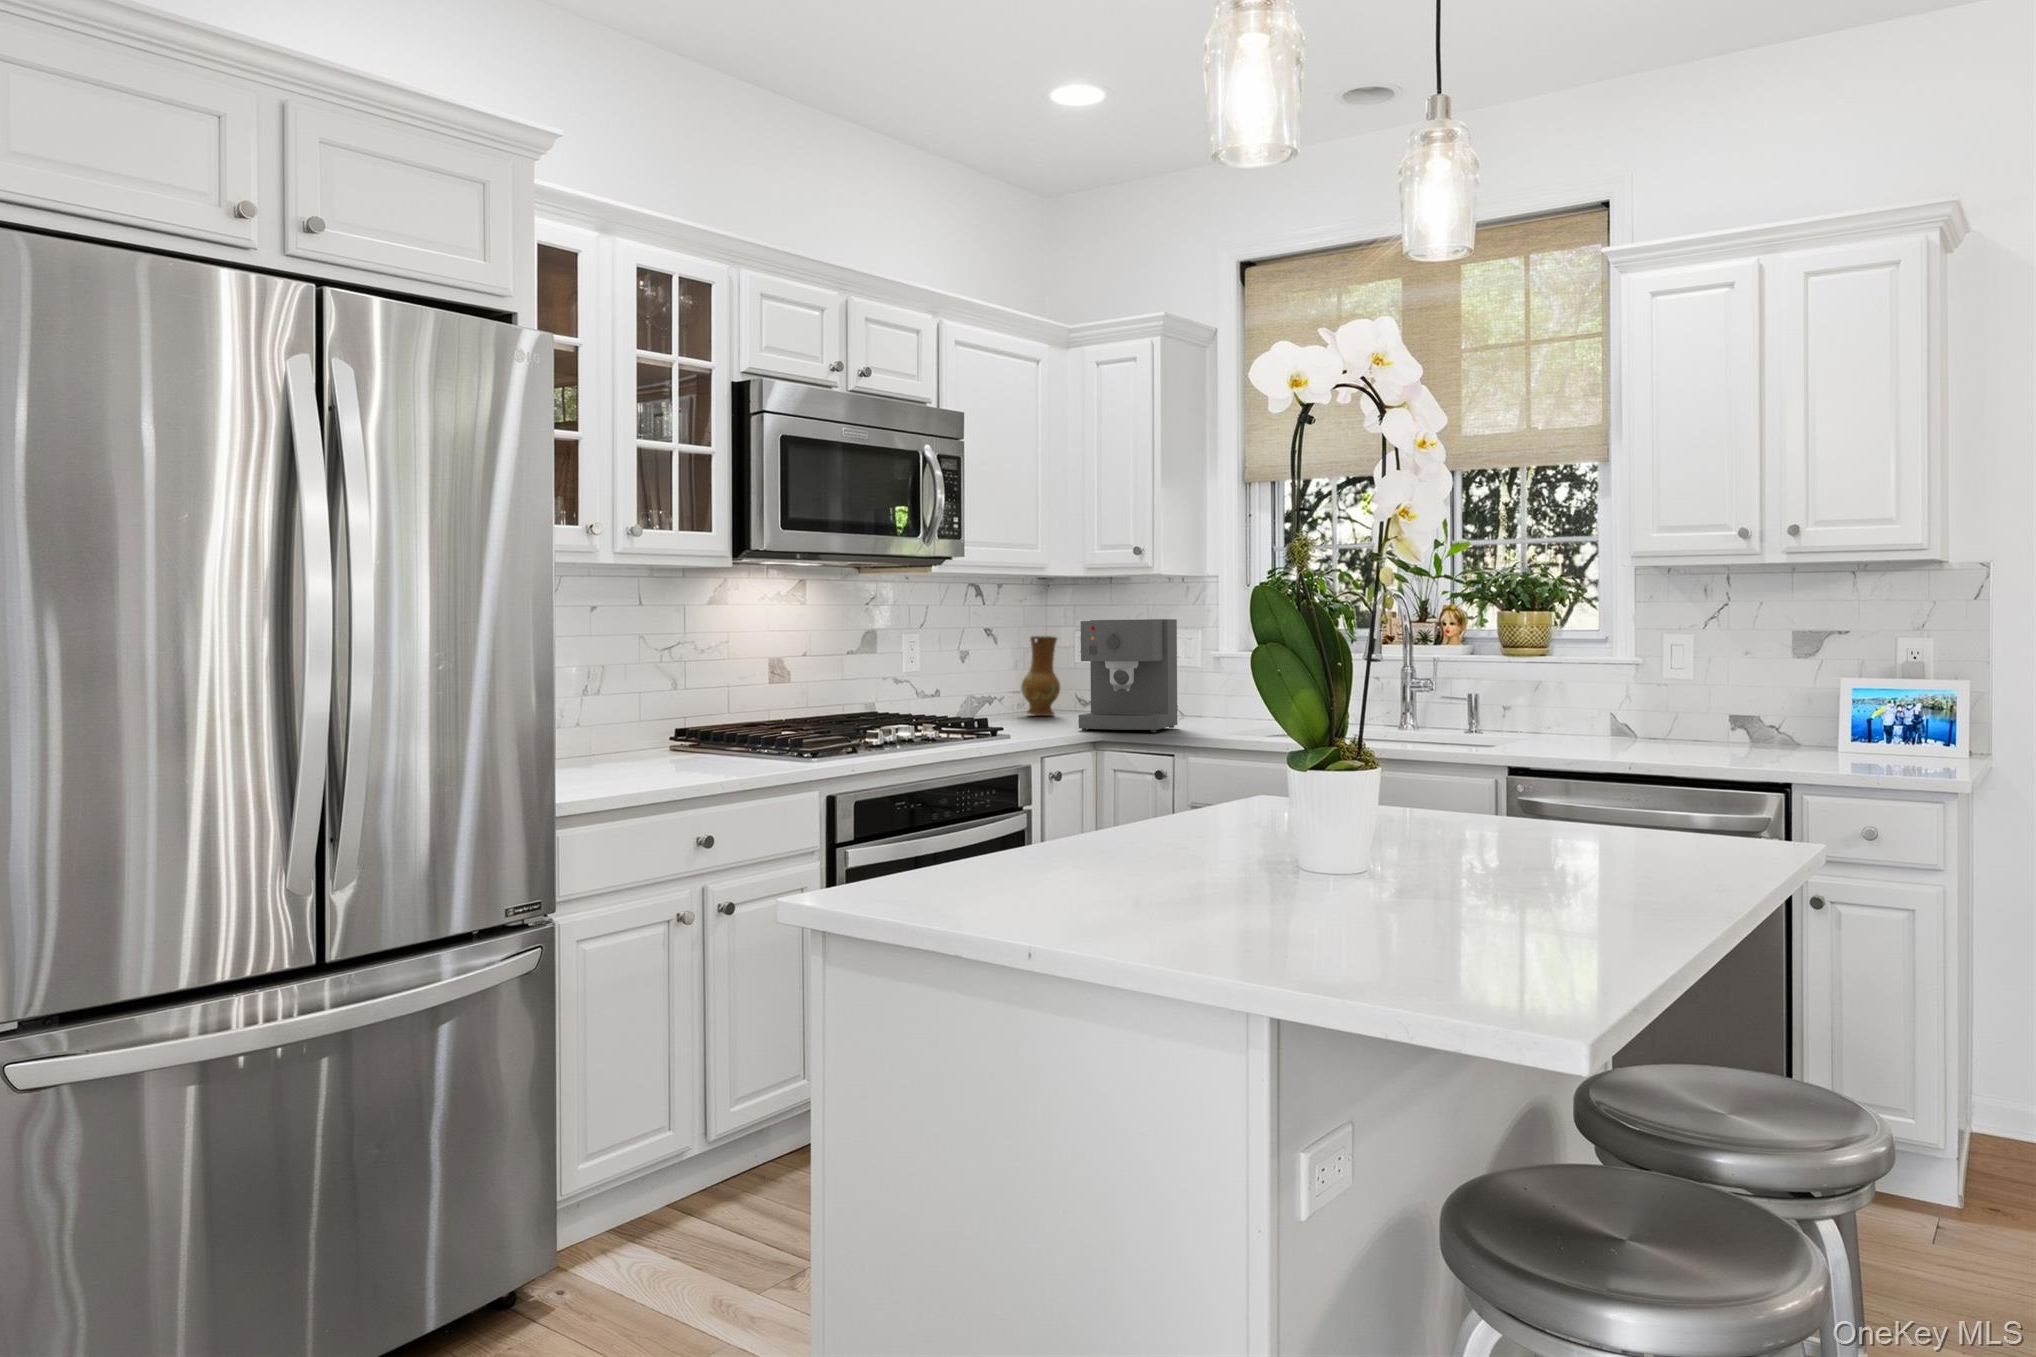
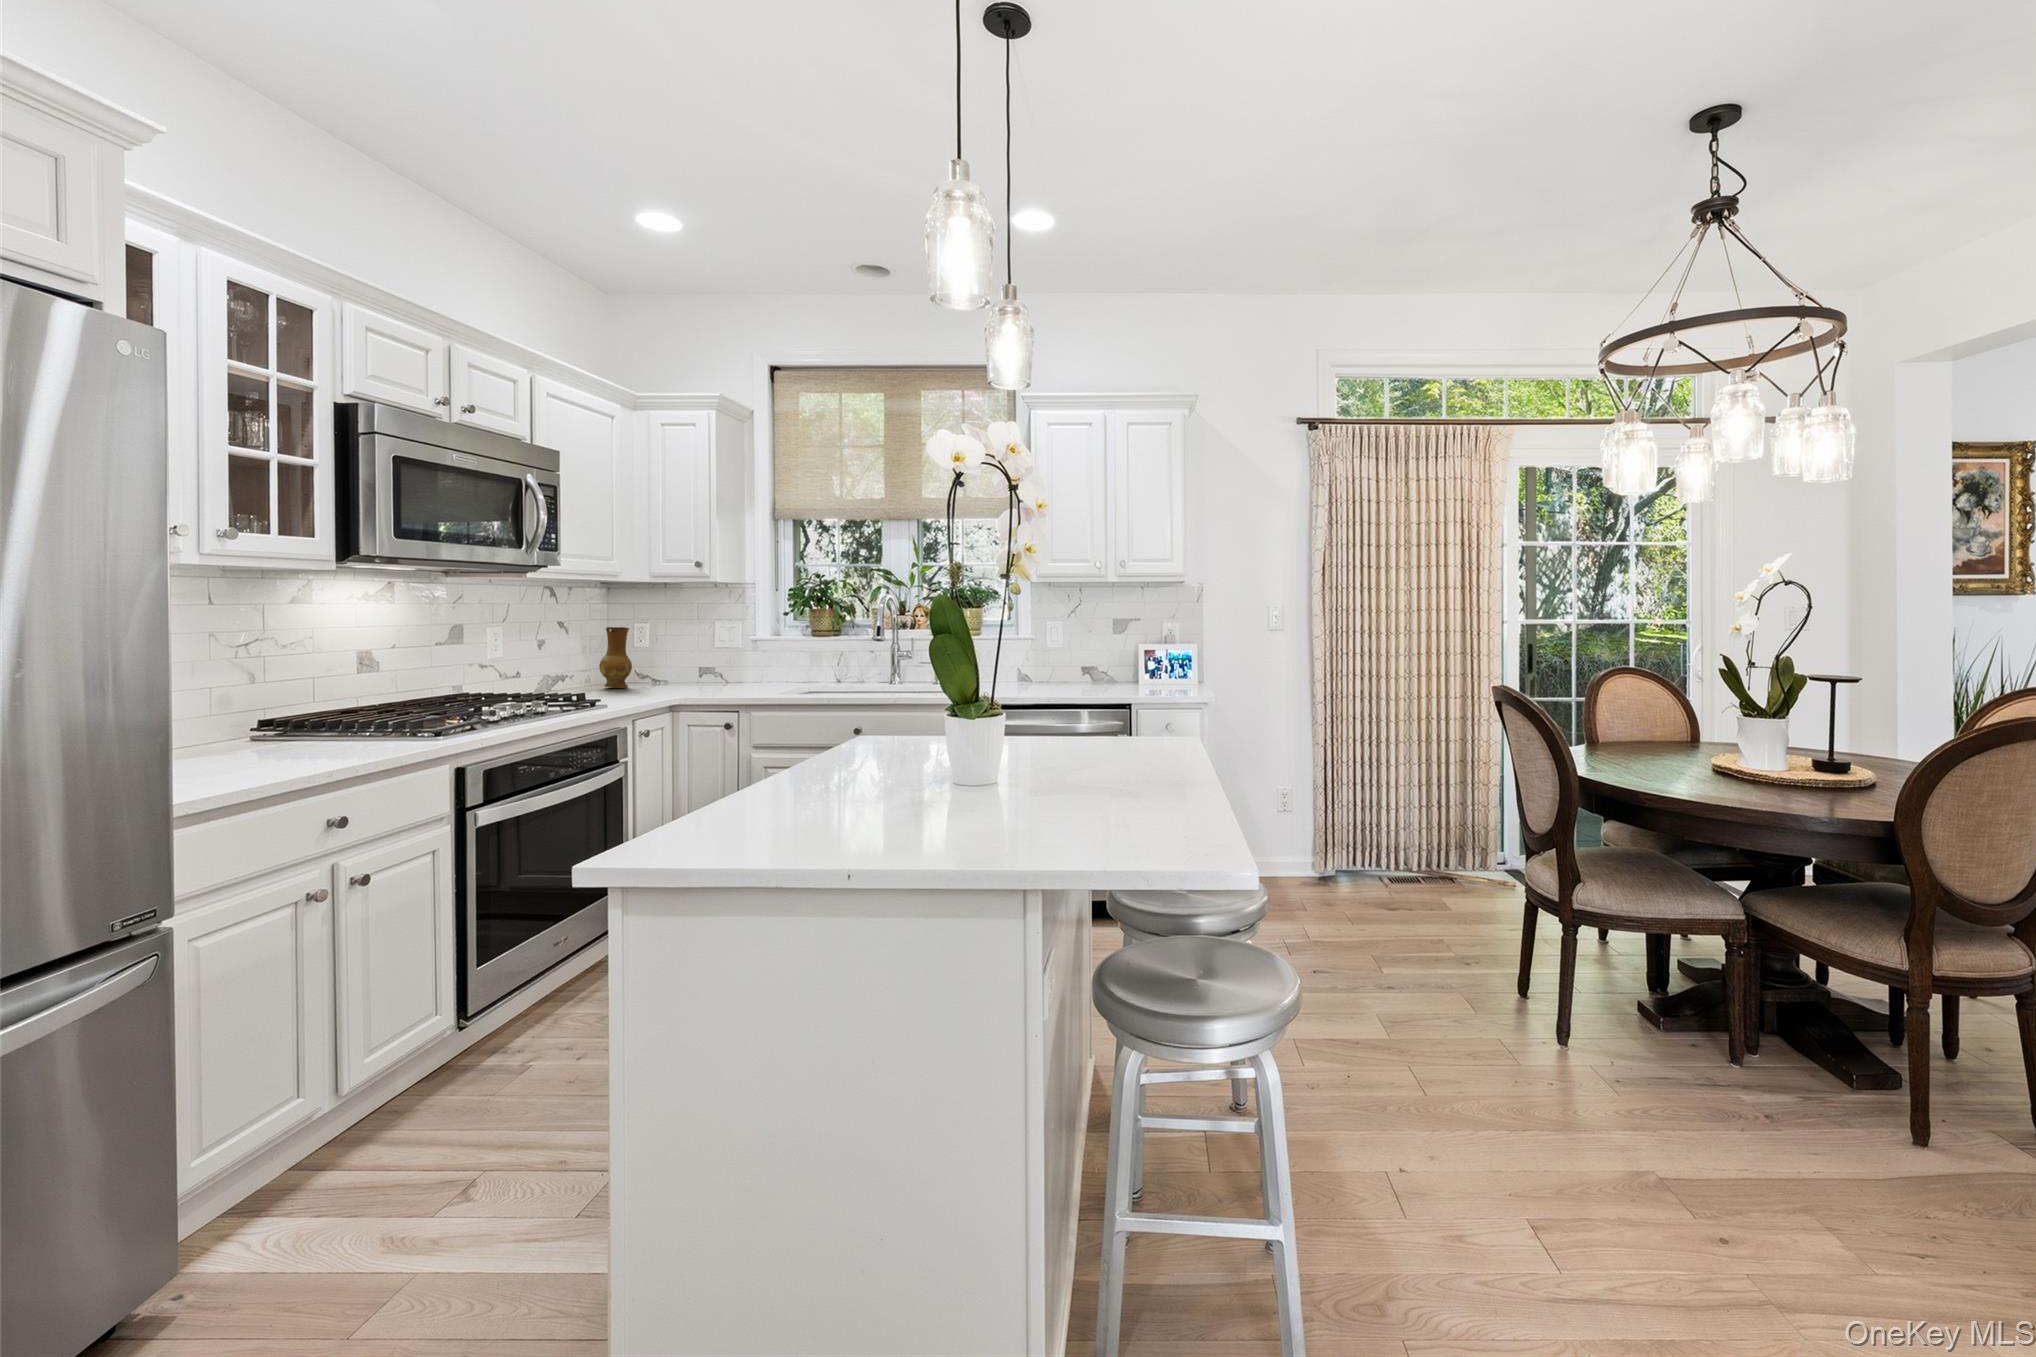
coffee maker: present [1079,619,1177,732] -> none [657,615,732,700]

